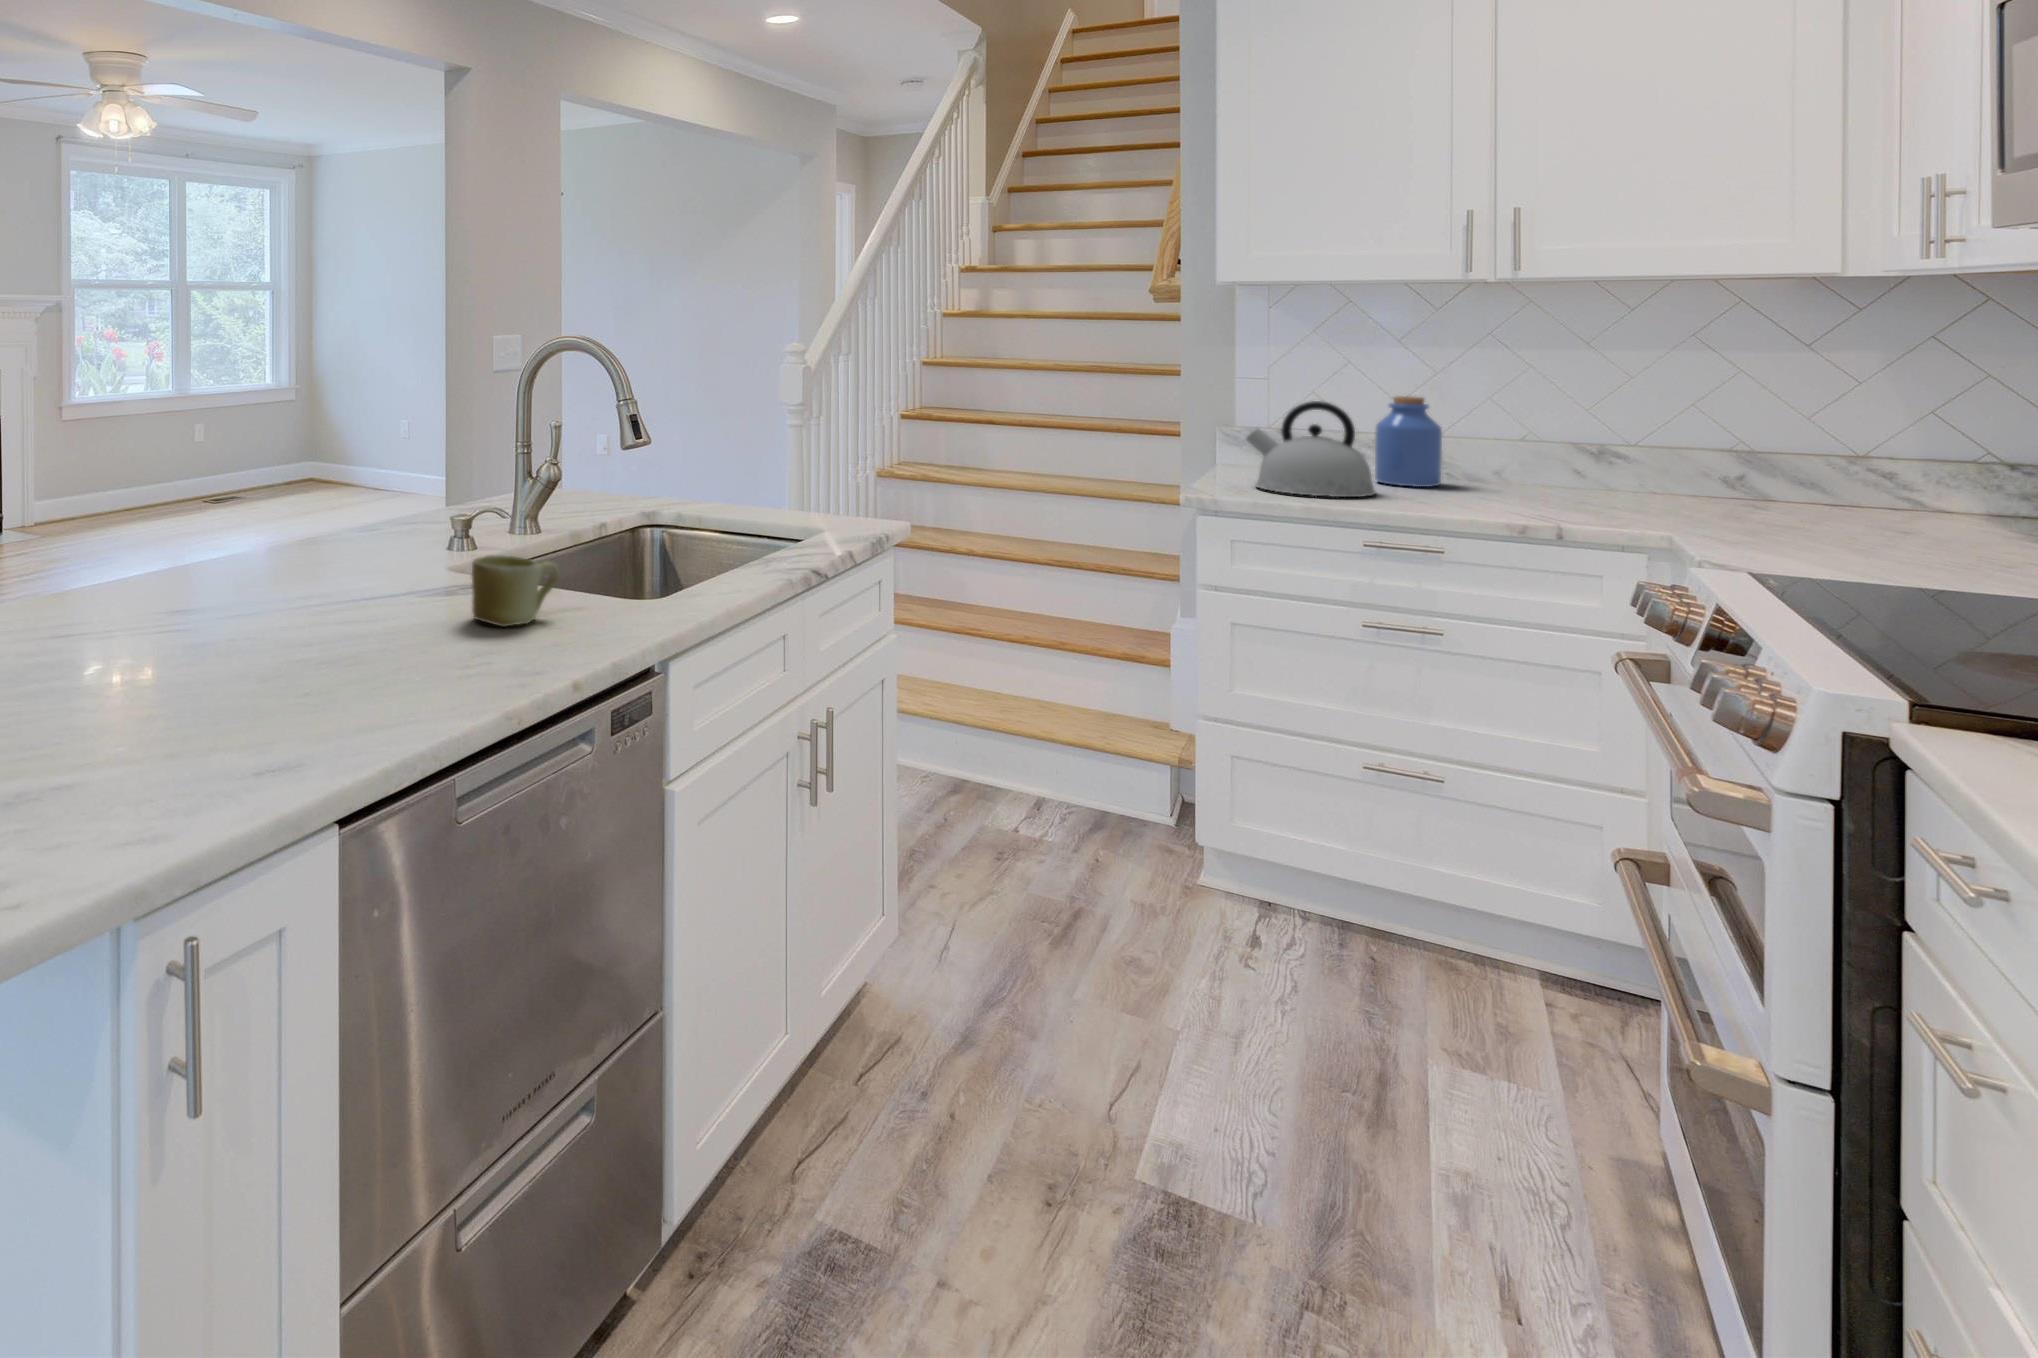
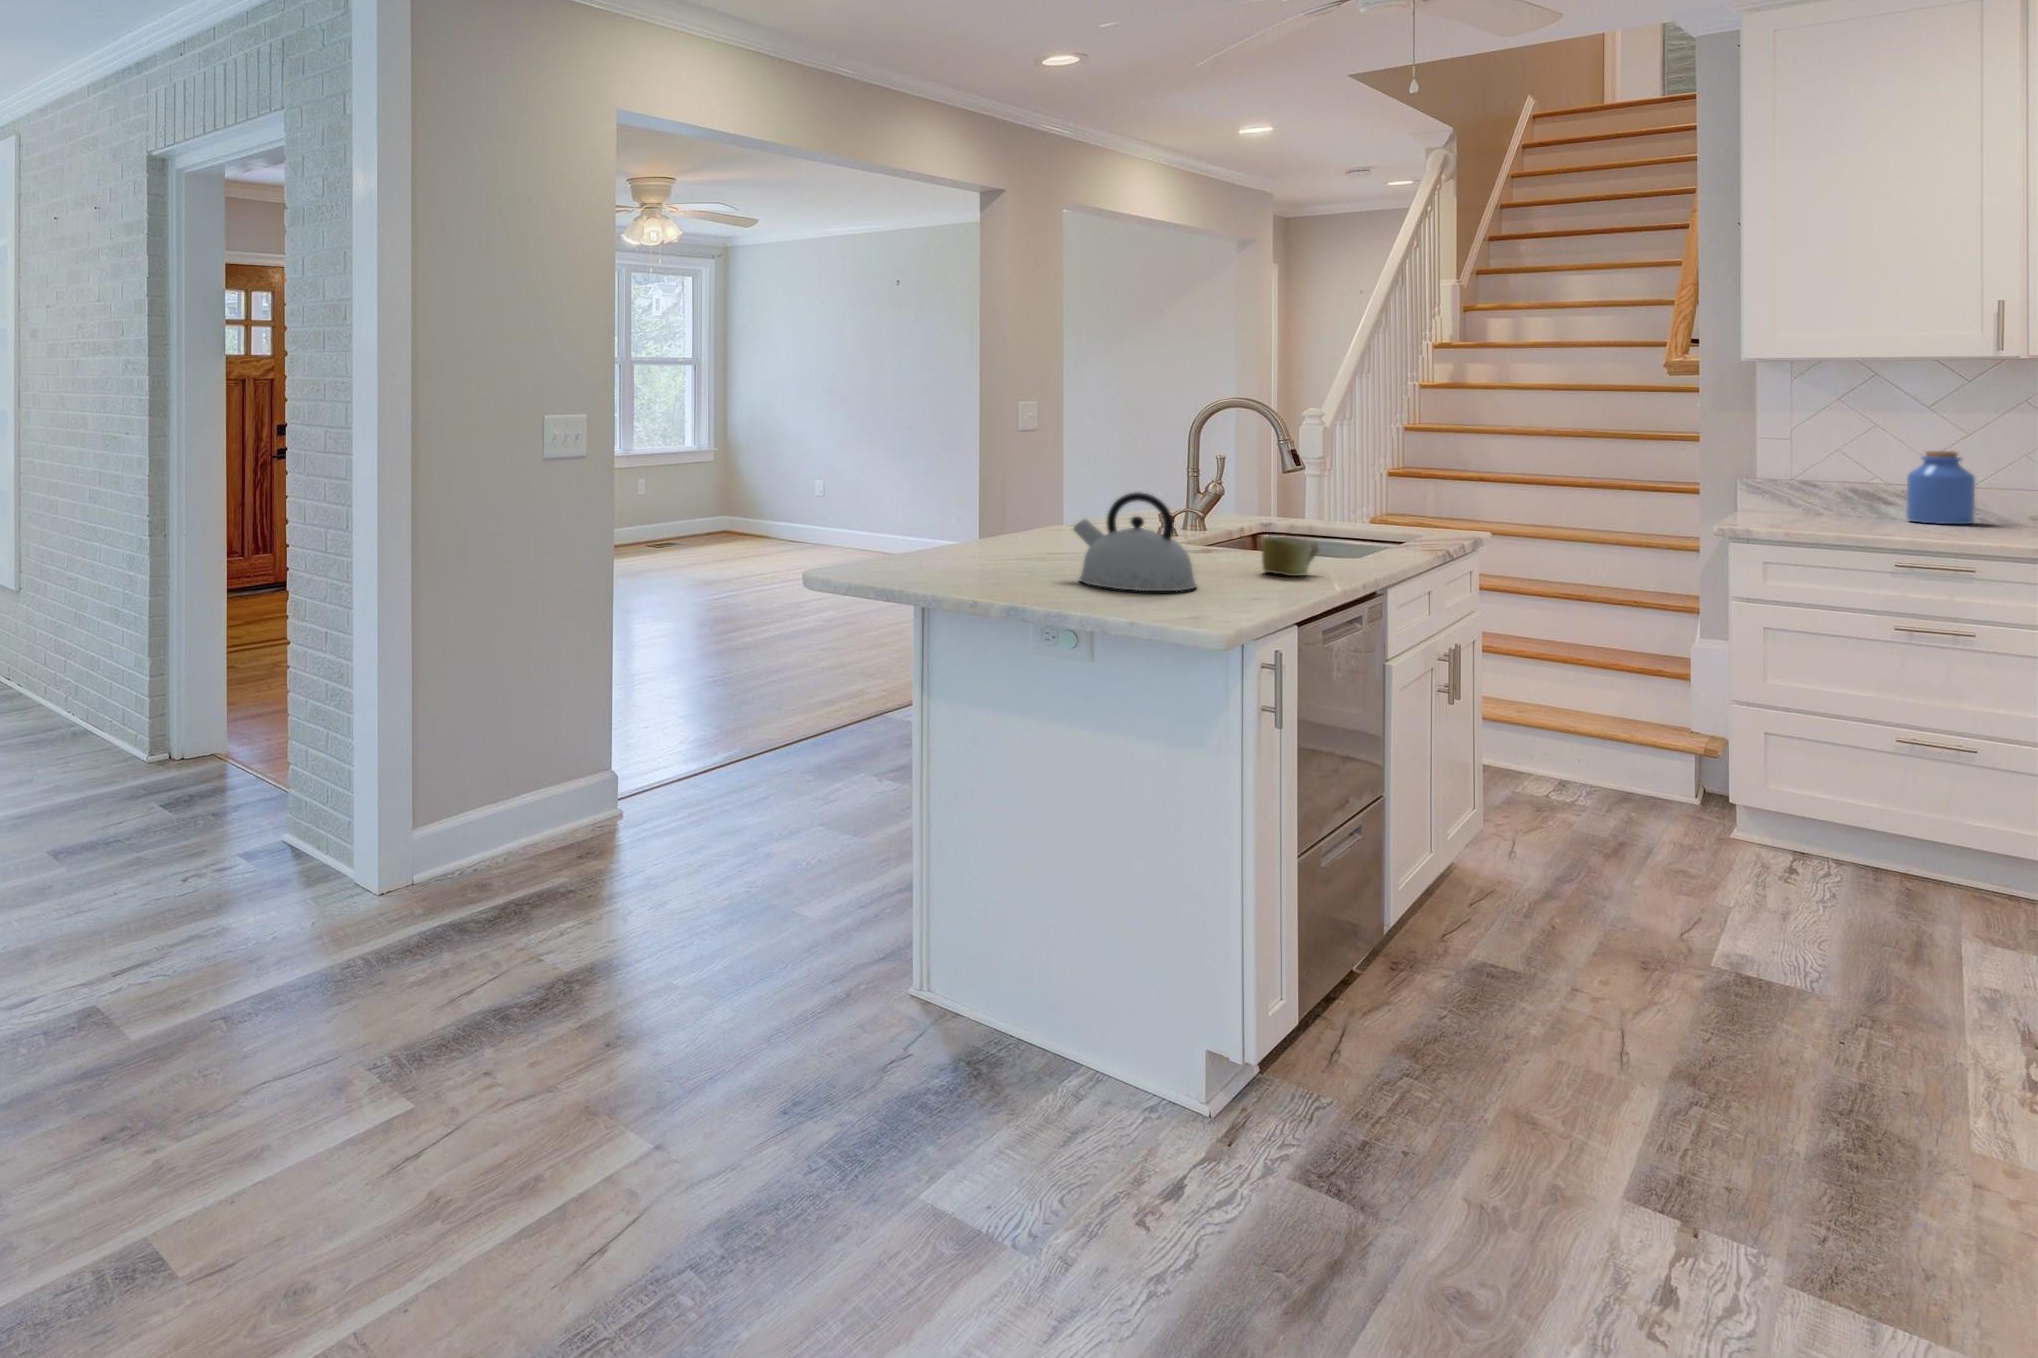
kettle: present [1246,401,1375,497] -> present [1073,492,1196,591]

